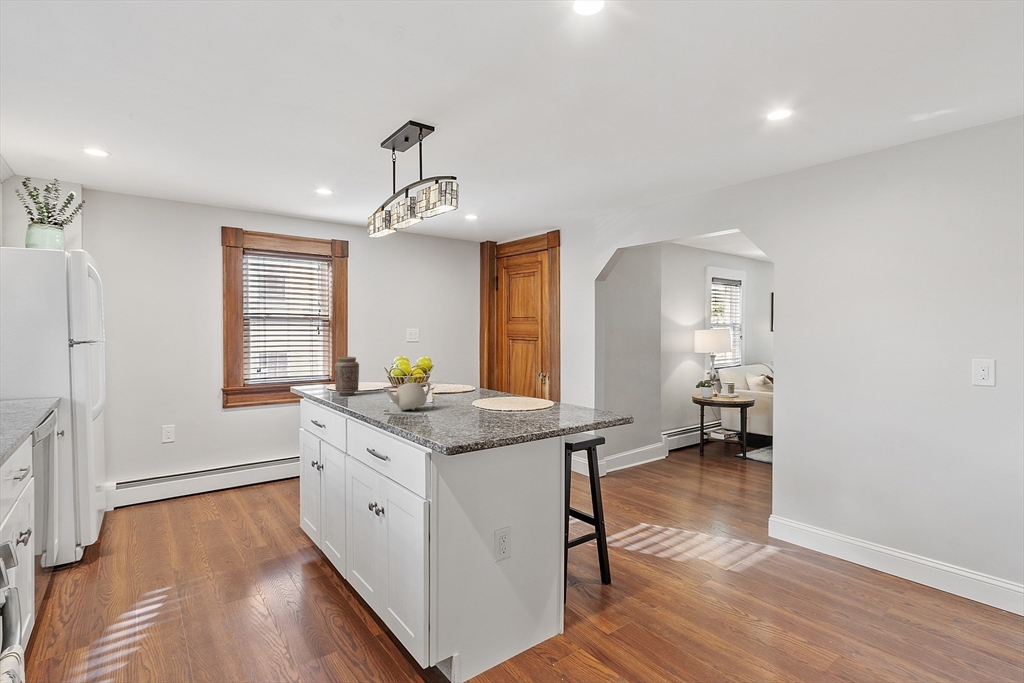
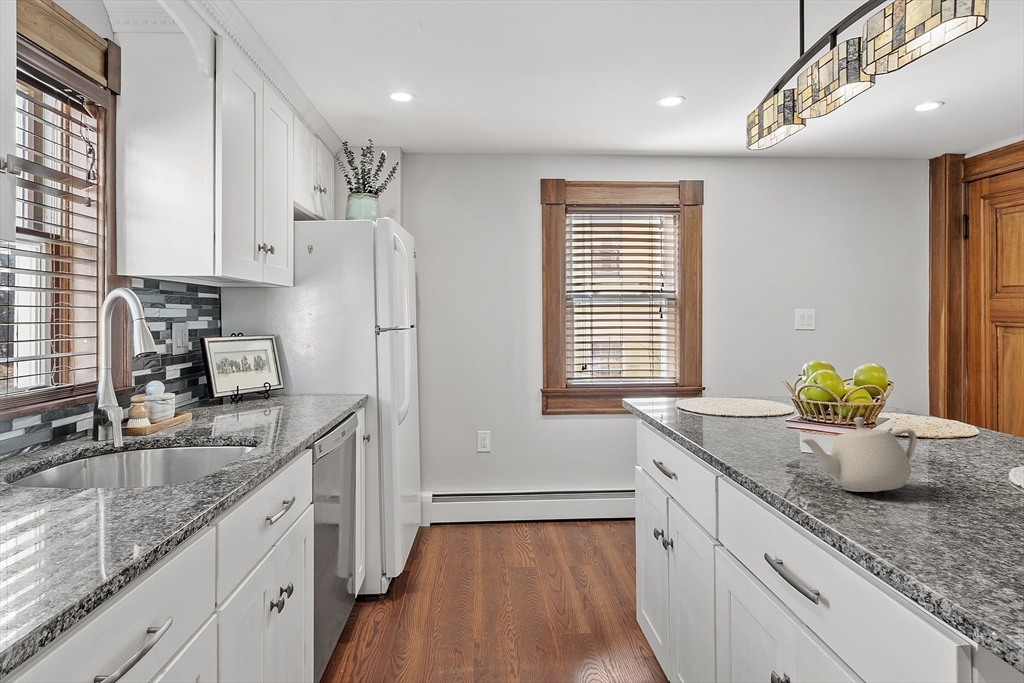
vase: present [335,357,359,396] -> none [690,358,734,428]

